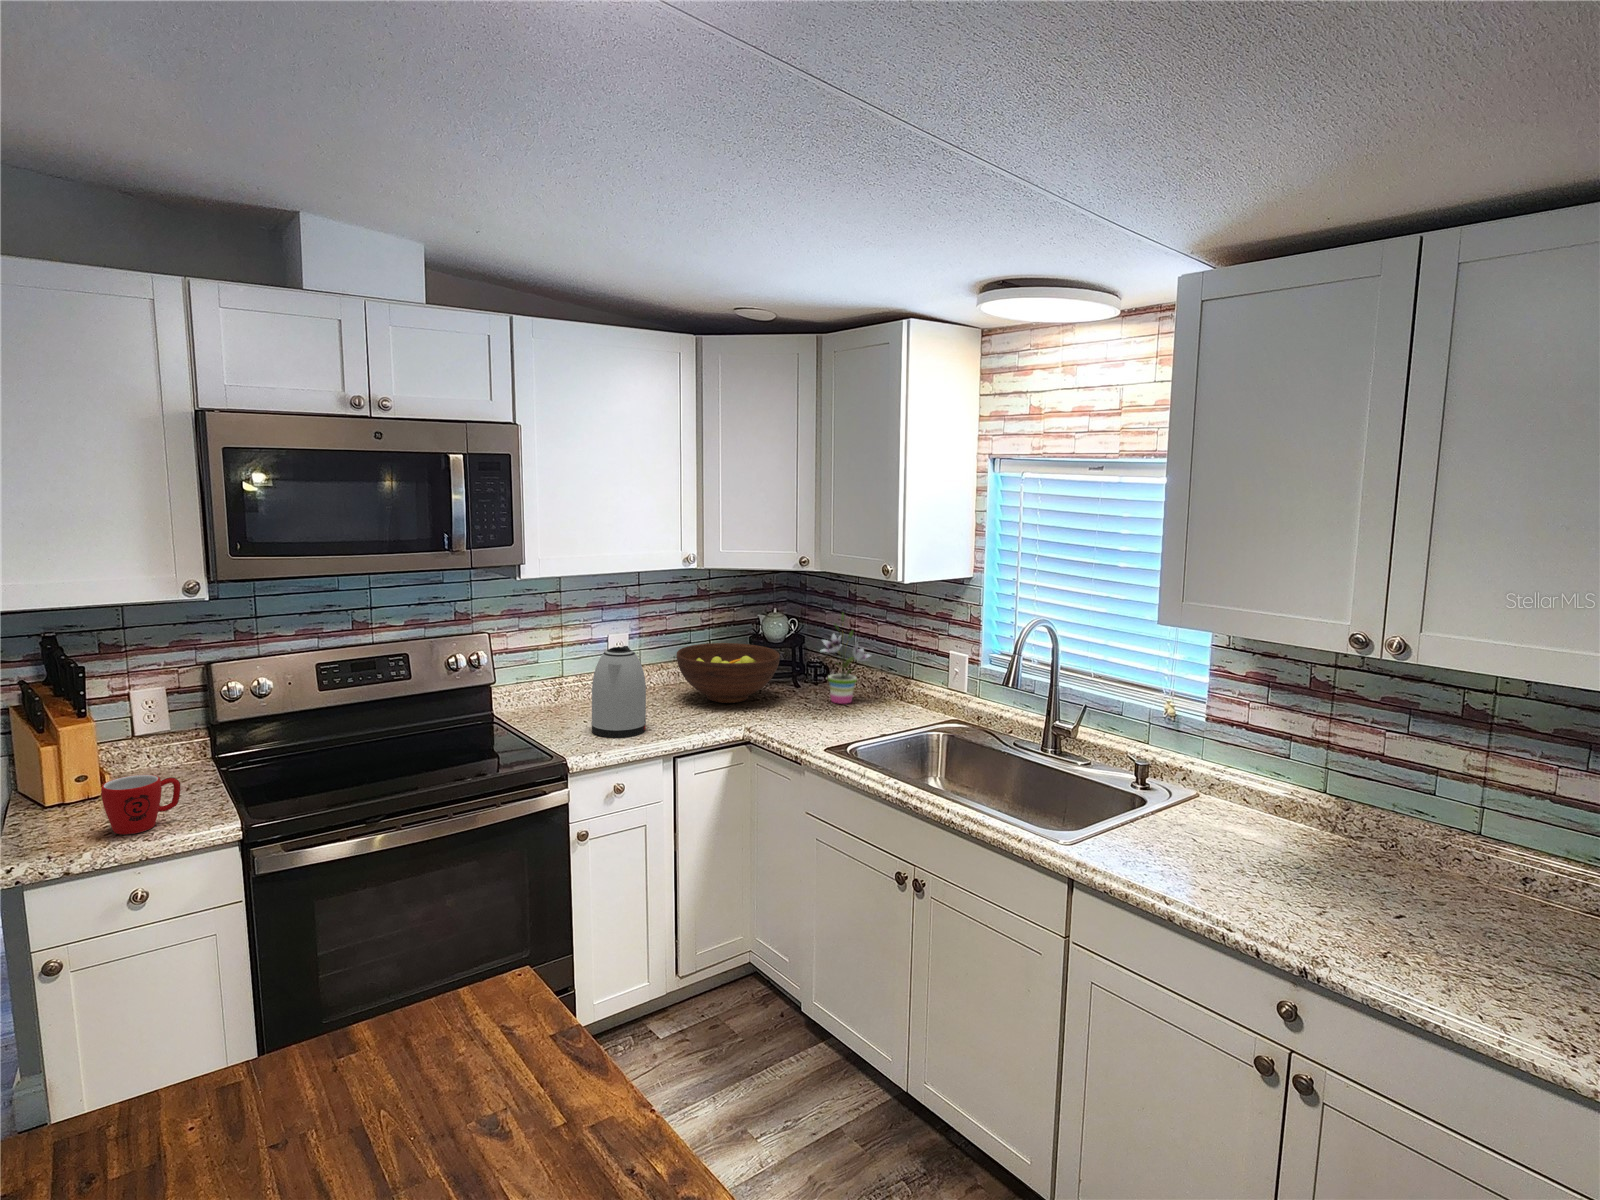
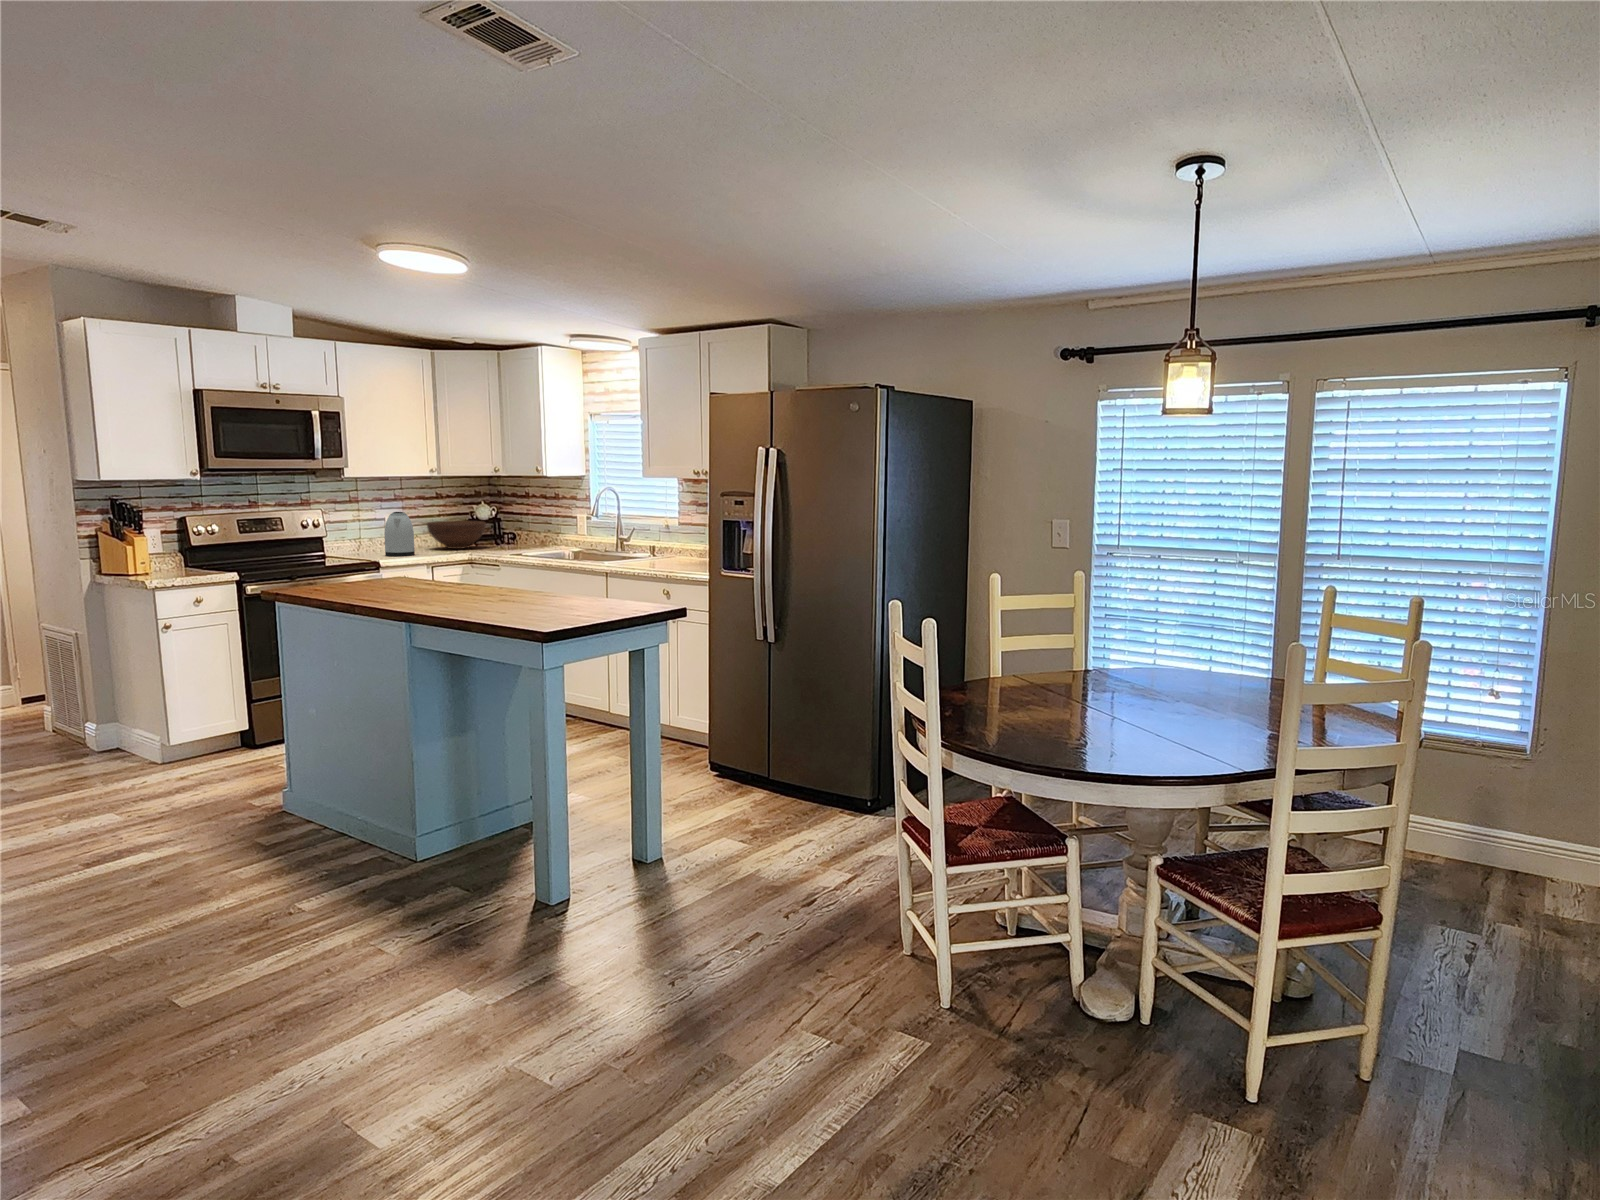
potted plant: present [822,613,870,704] -> none [508,499,538,547]
mug: present [101,775,181,834] -> none [175,552,206,575]

